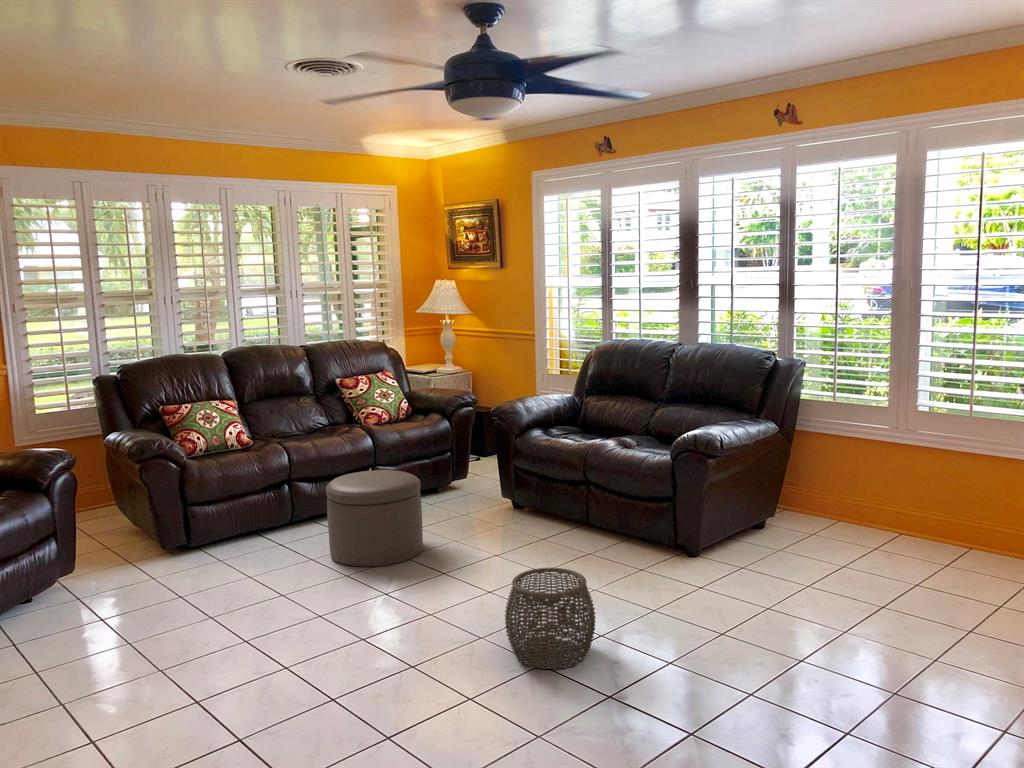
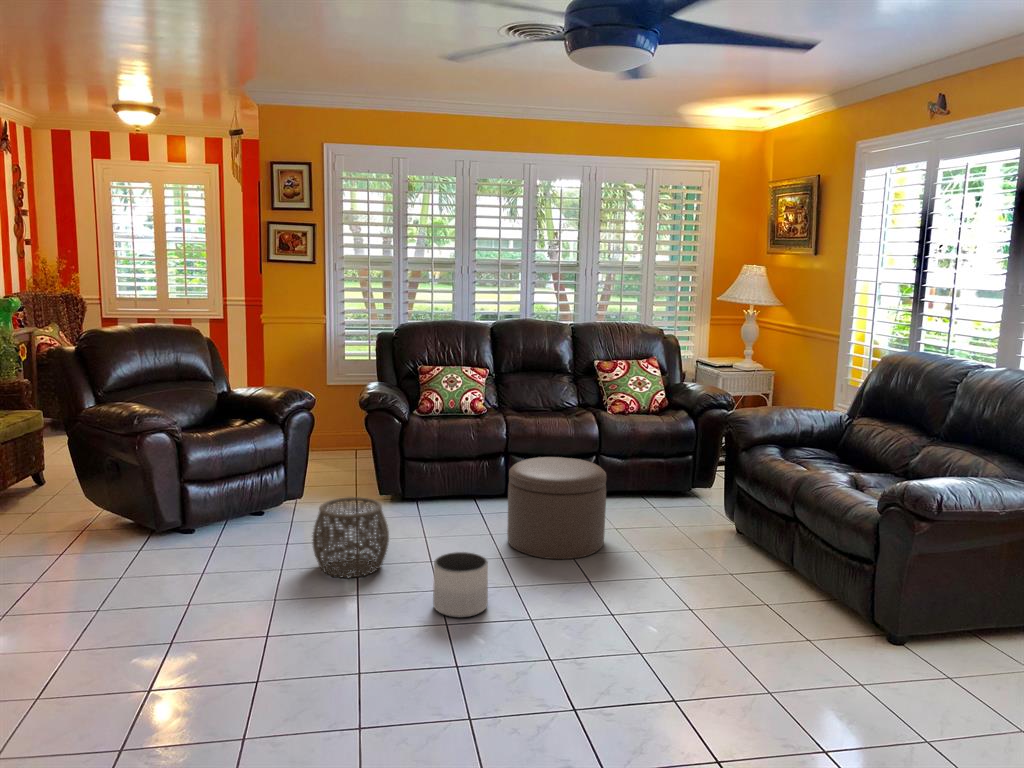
planter: none [327,568,382,631] -> present [433,552,488,618]
woven basket: present [505,568,596,670] -> present [312,497,389,578]

